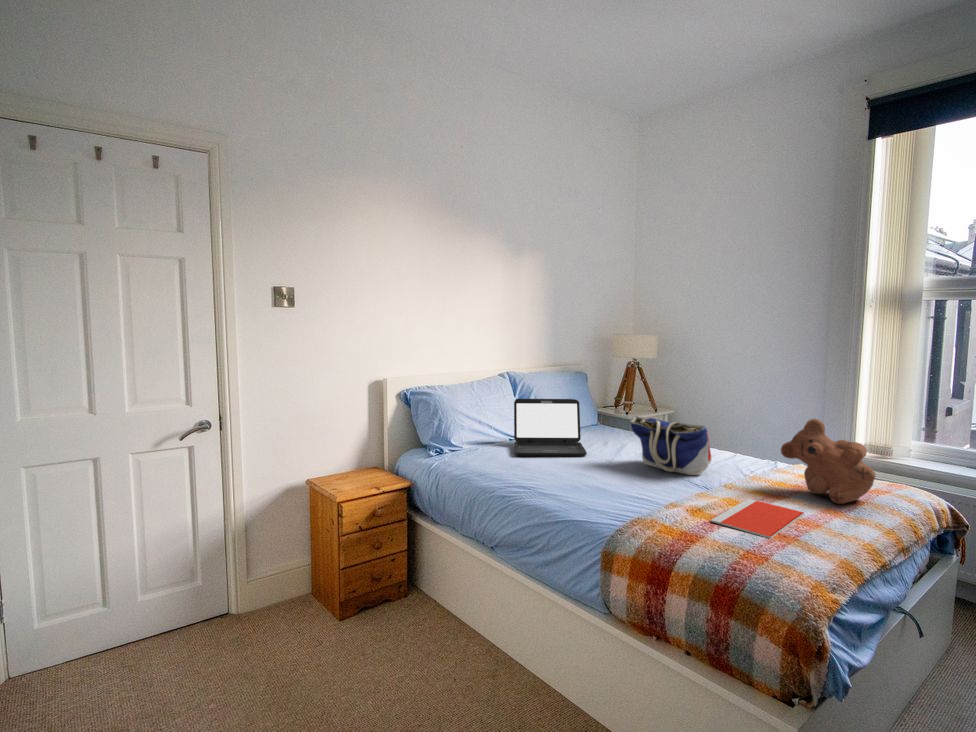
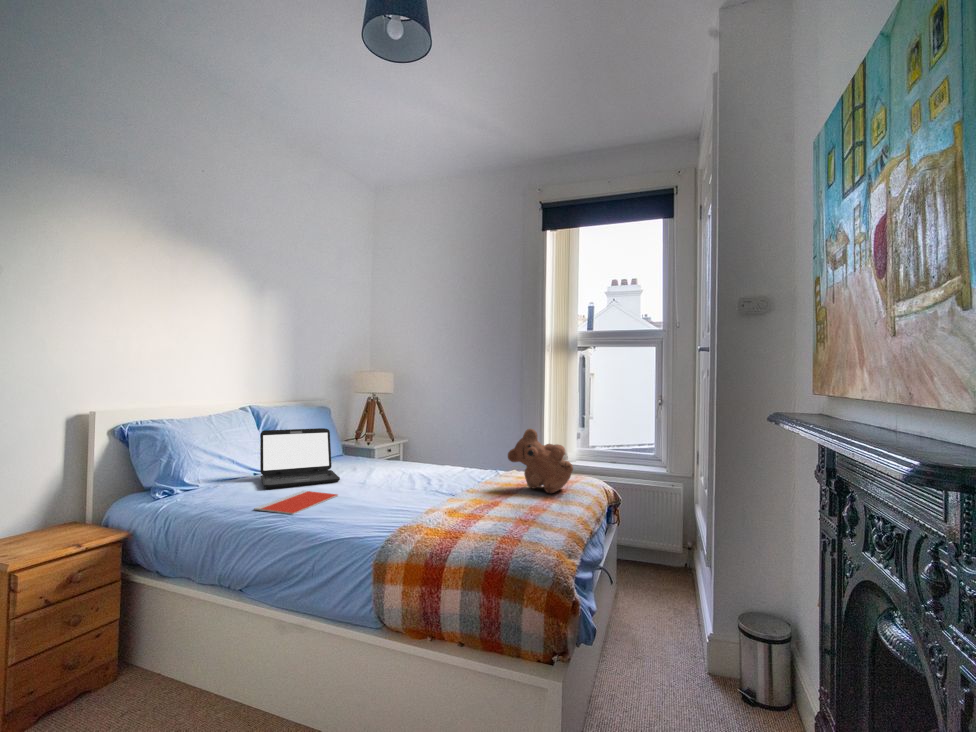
tote bag: present [630,416,712,475] -> none [383,438,454,487]
notebook: present [711,499,804,539] -> present [254,491,338,514]

